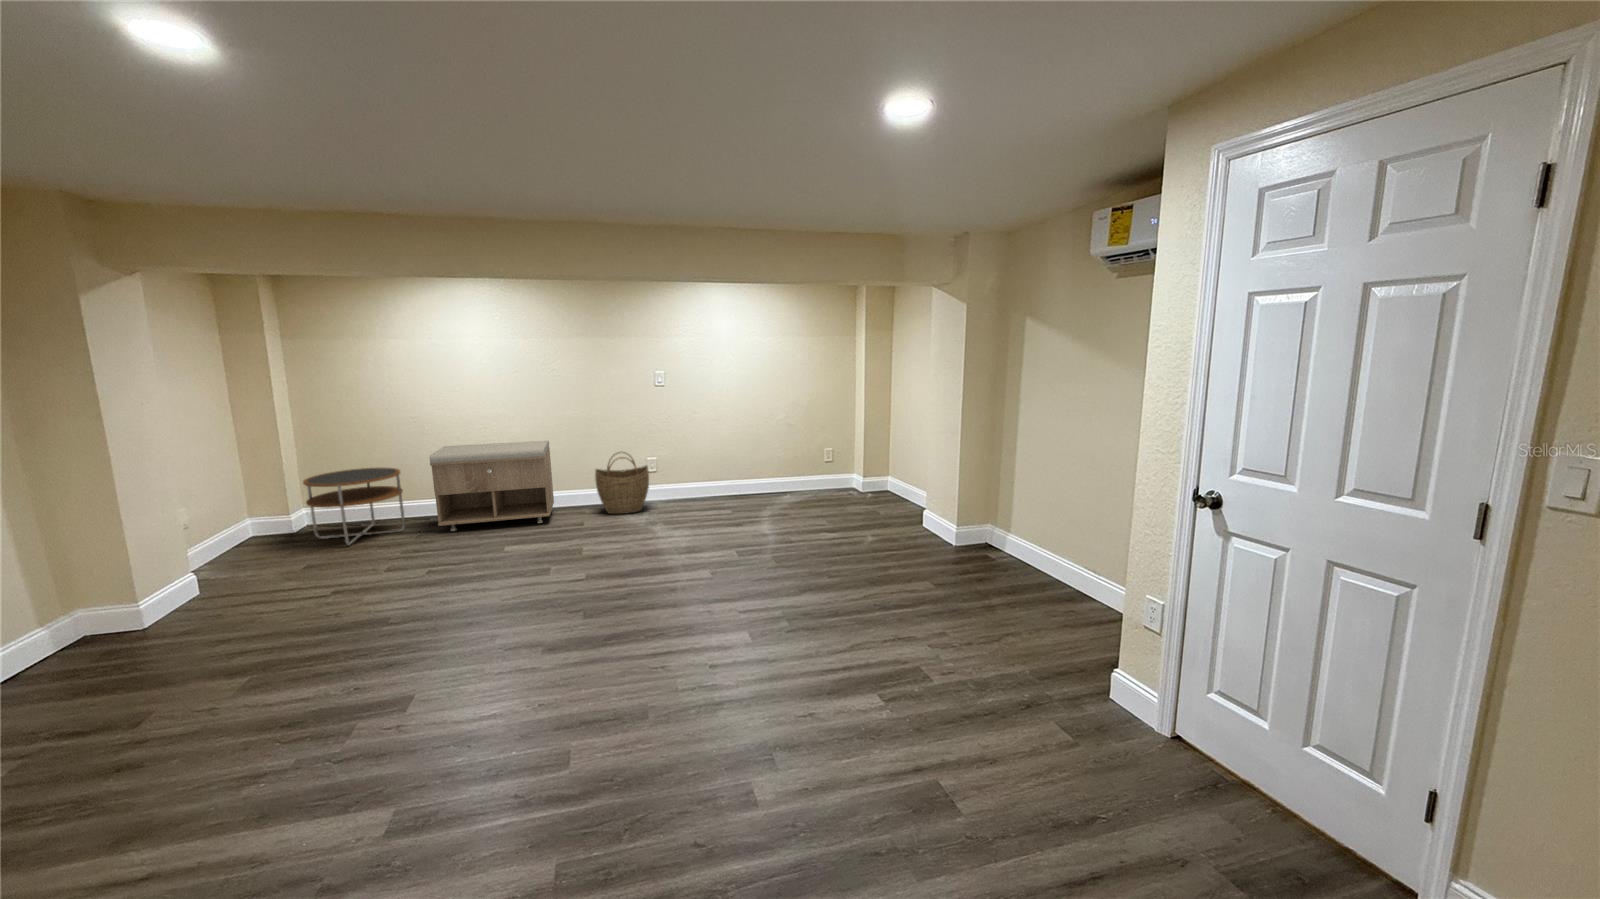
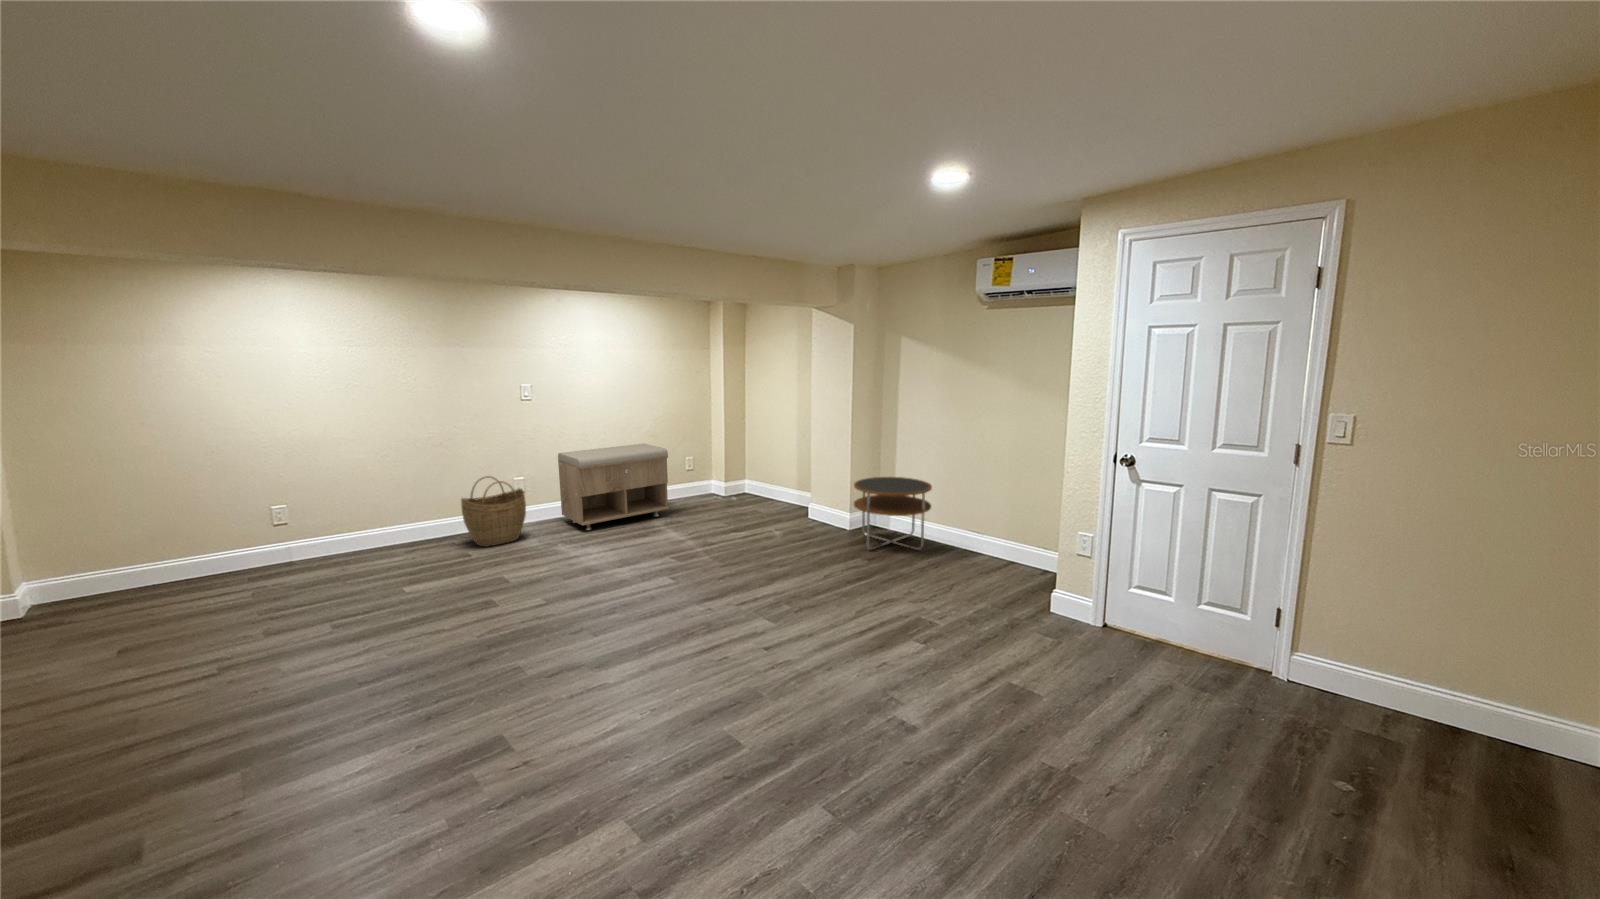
storage bench: present [430,441,554,531] -> present [558,444,669,530]
side table: present [303,467,405,546] -> present [854,477,932,550]

